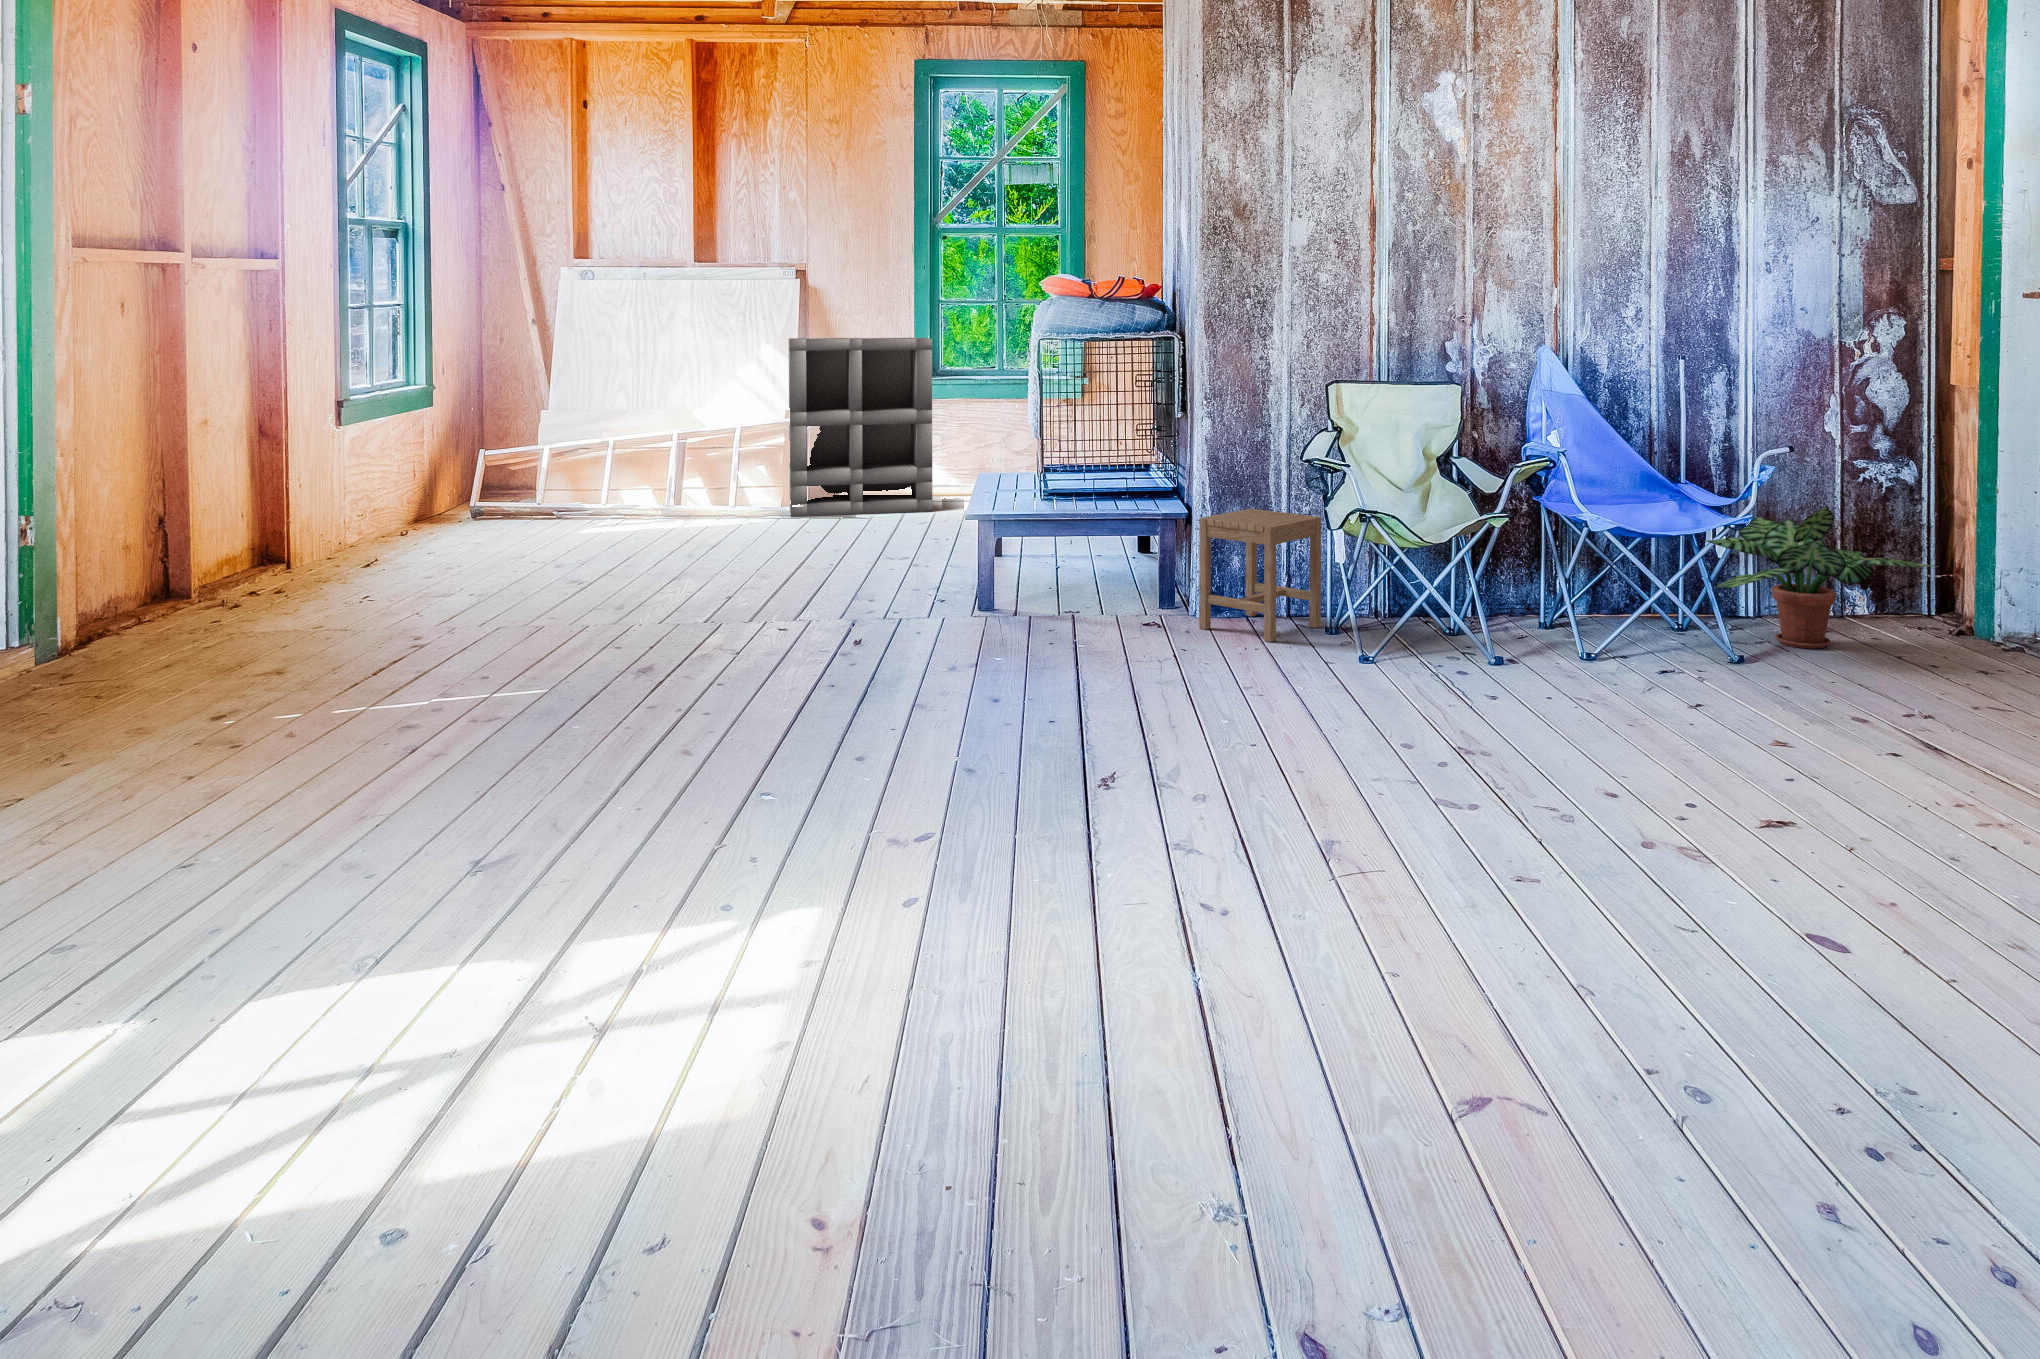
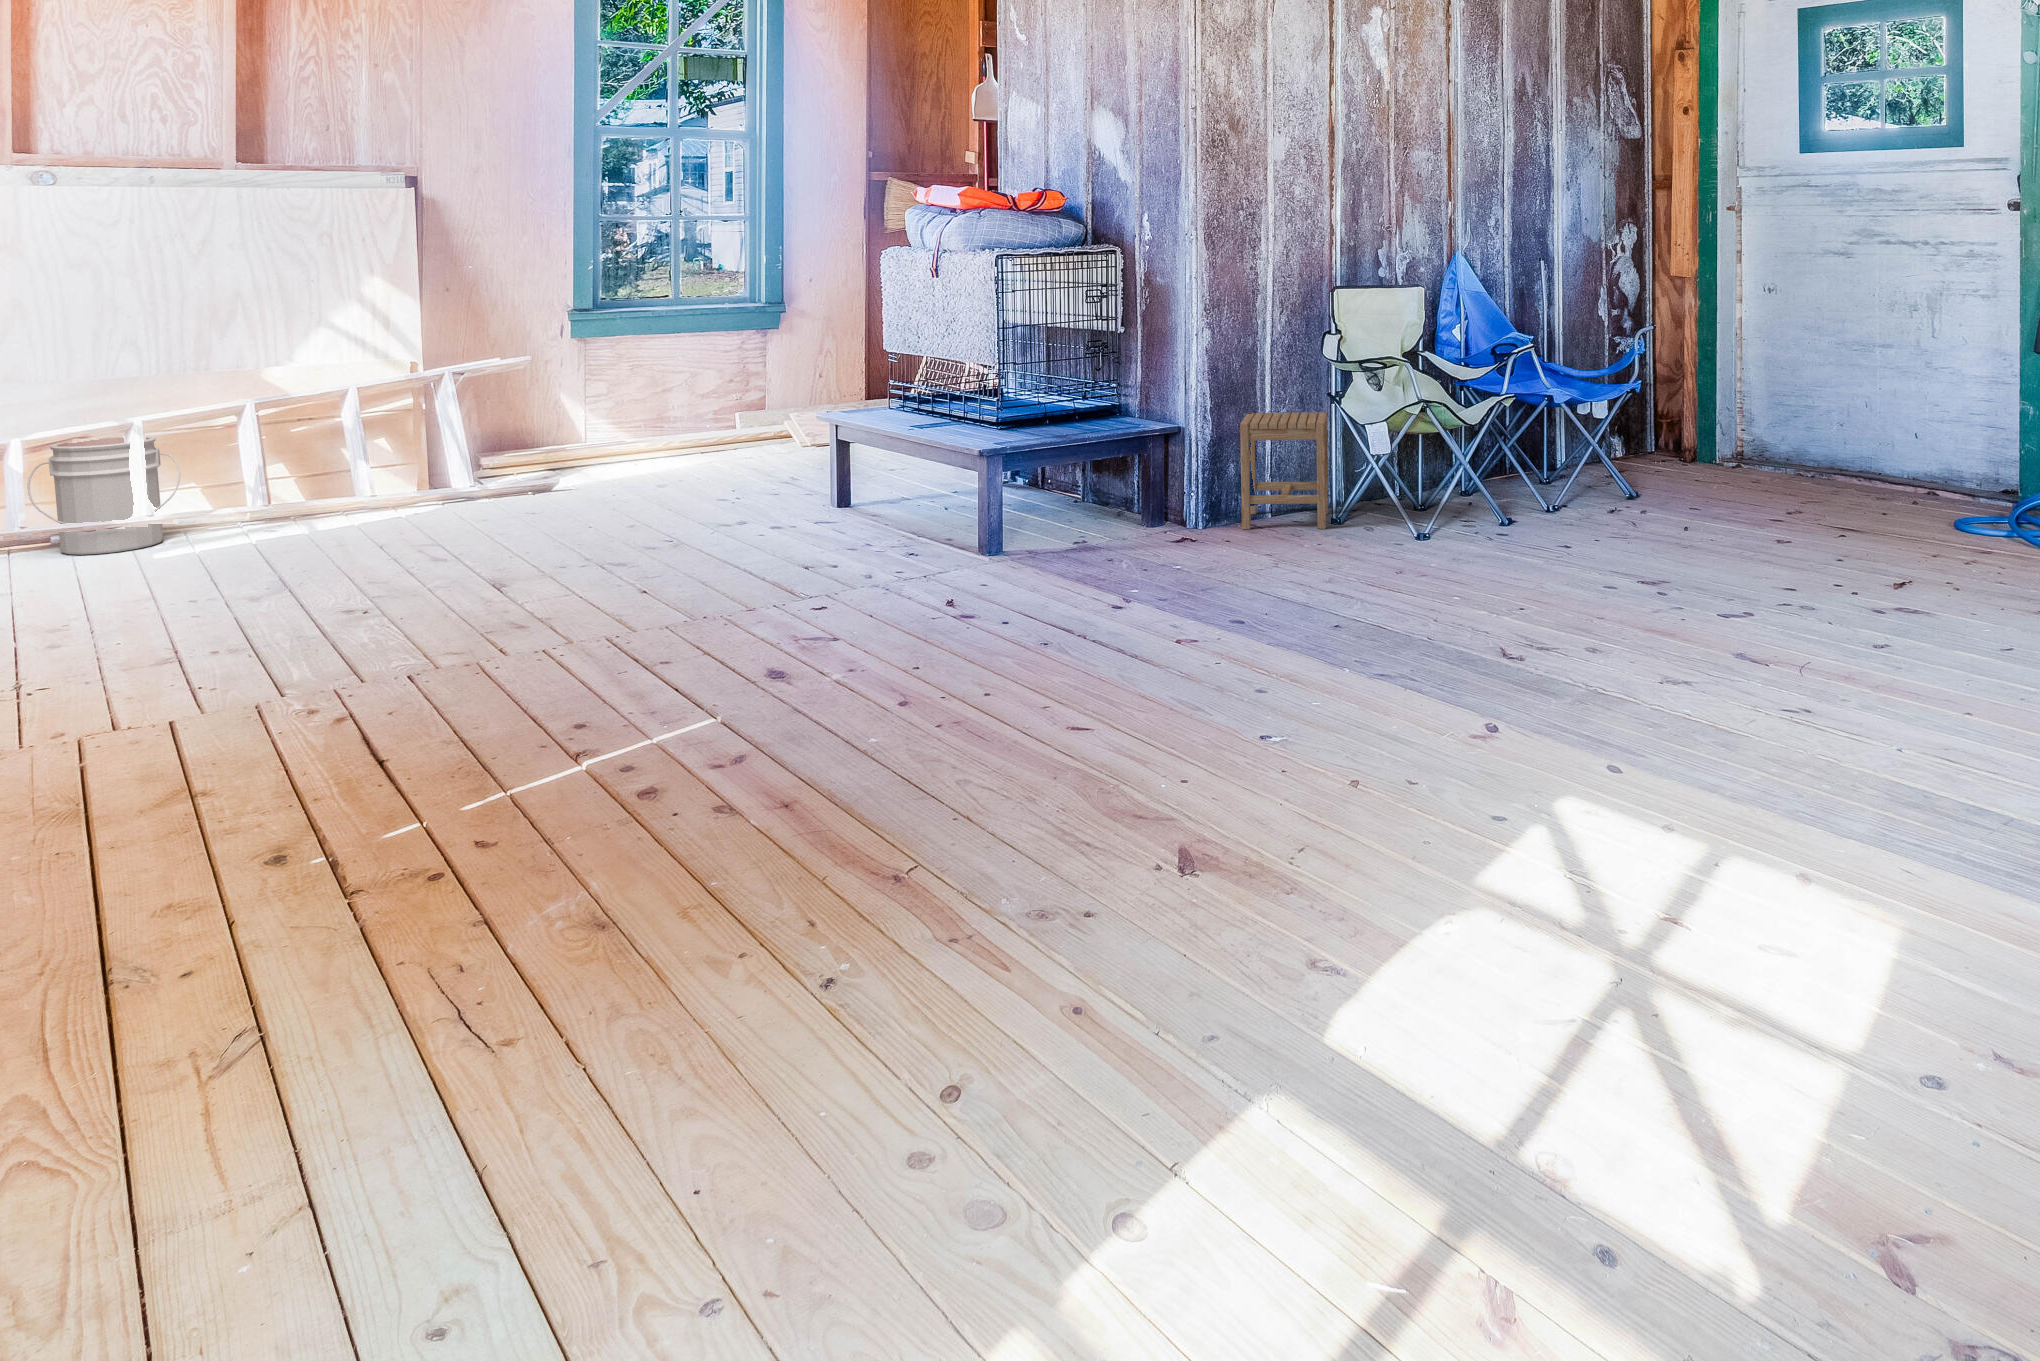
shelving unit: present [789,338,933,517] -> none [424,267,651,503]
bucket: none [528,445,607,523] -> present [27,436,180,555]
potted plant: present [1704,505,1937,649] -> none [1575,366,1725,476]

